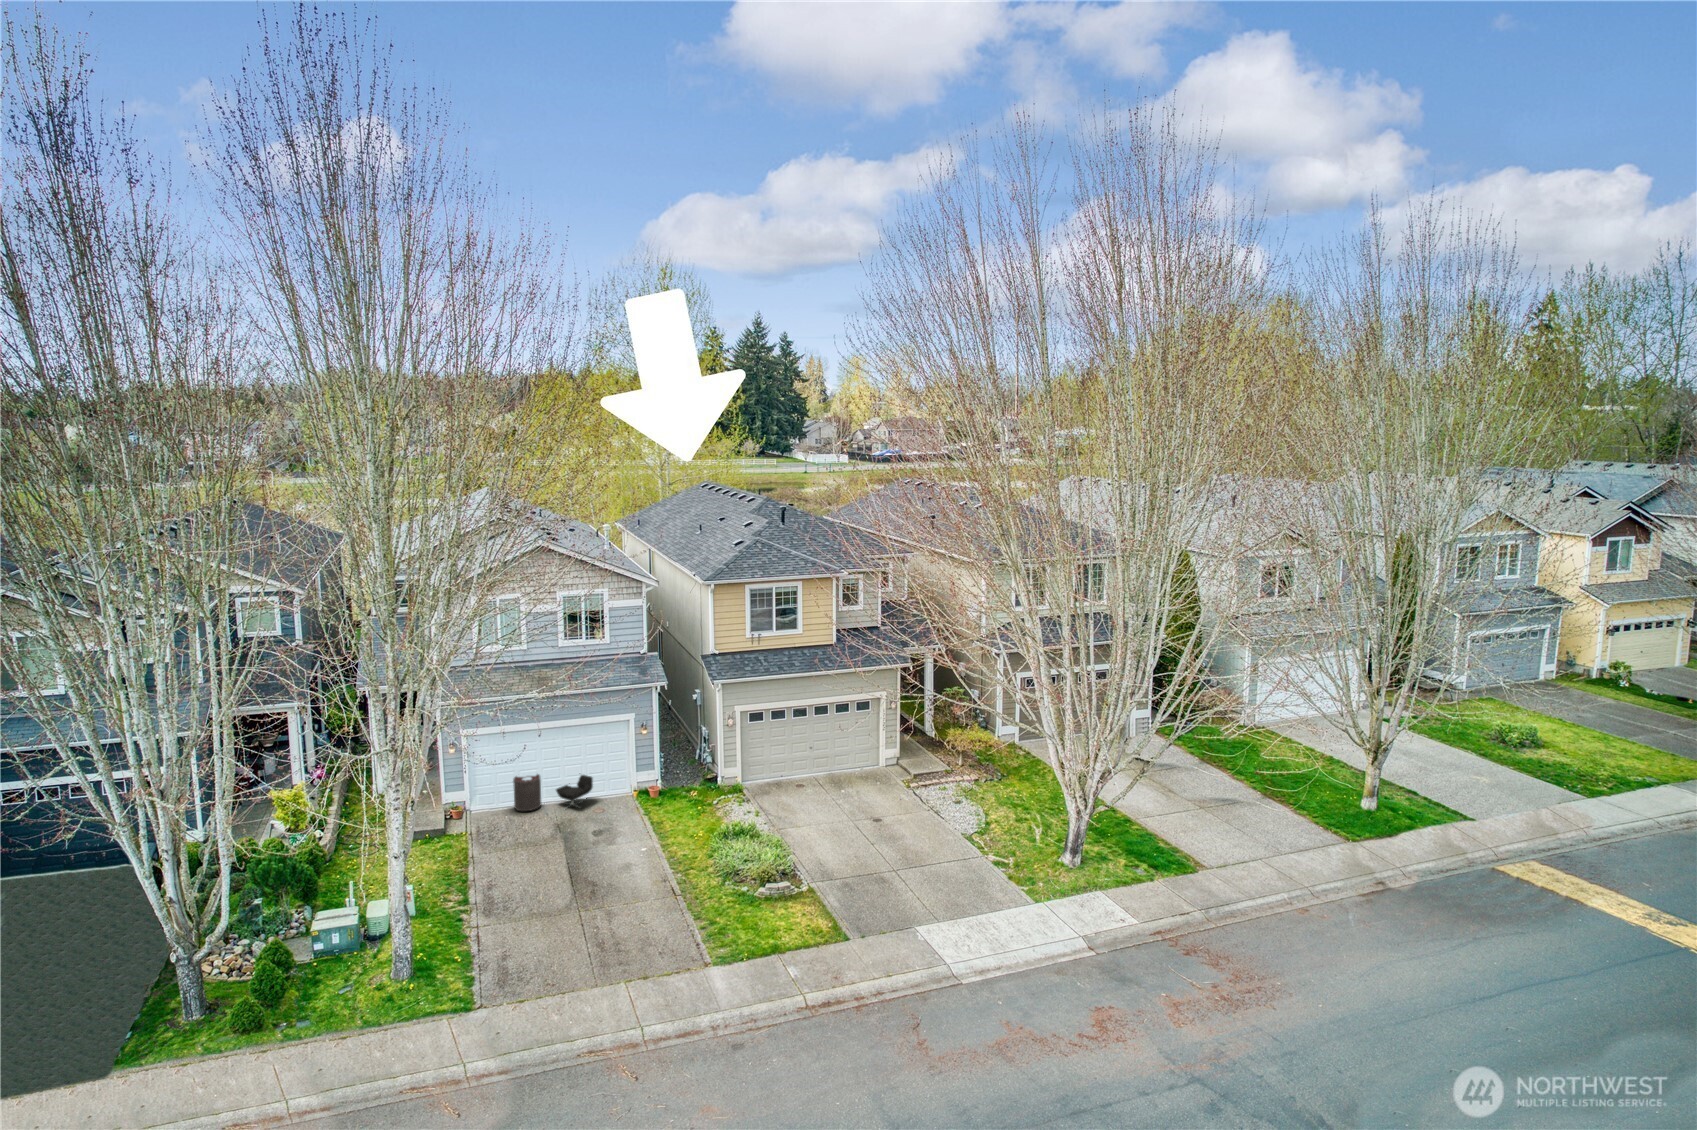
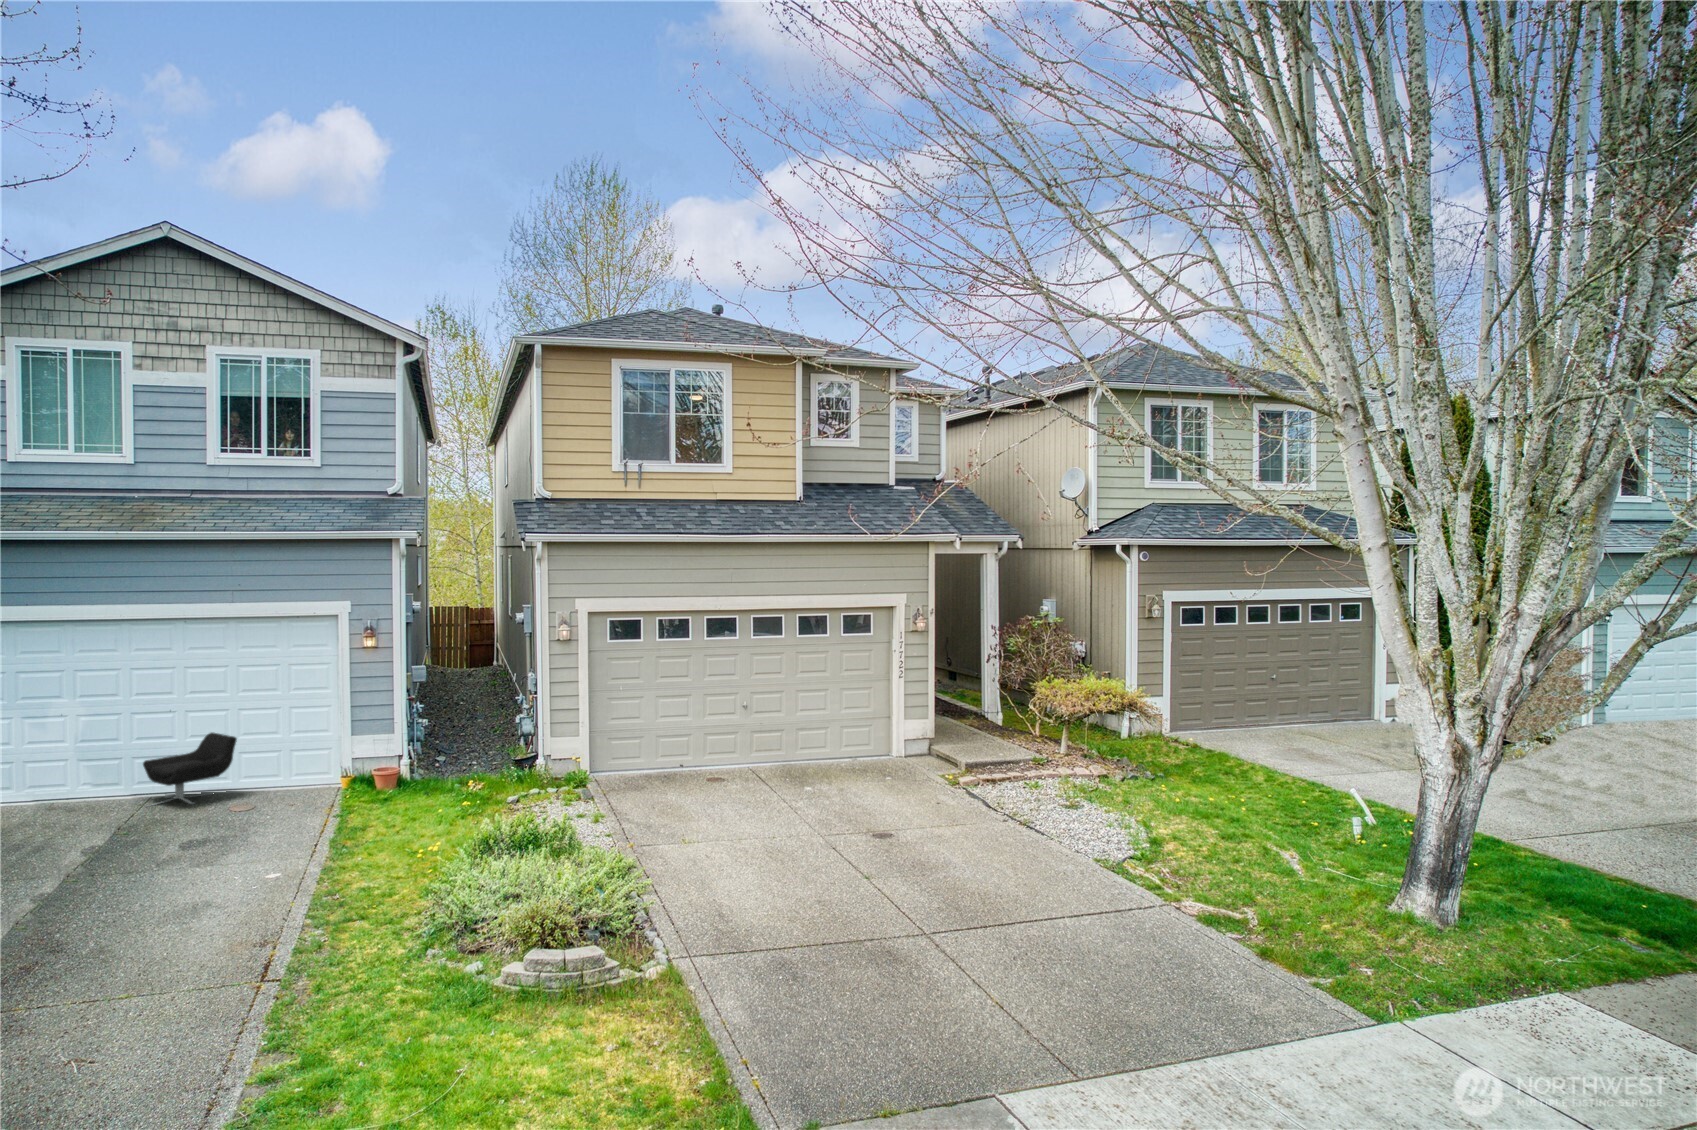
trash can: present [513,774,541,811] -> none [32,724,108,808]

